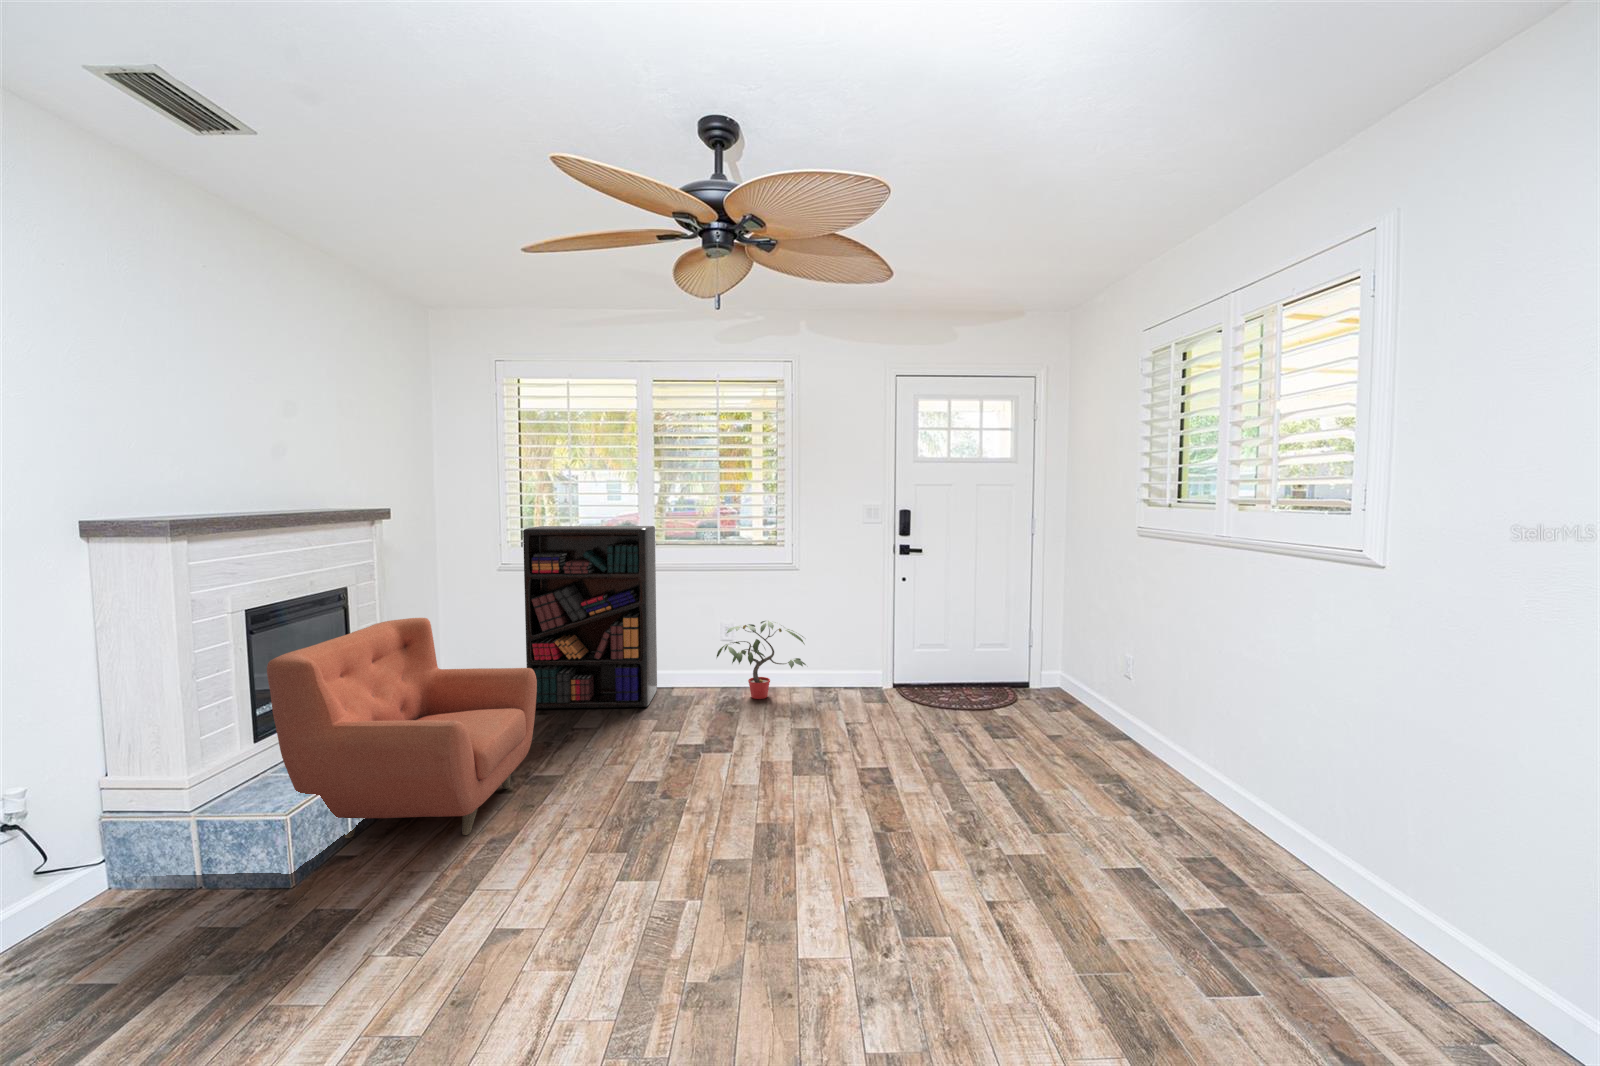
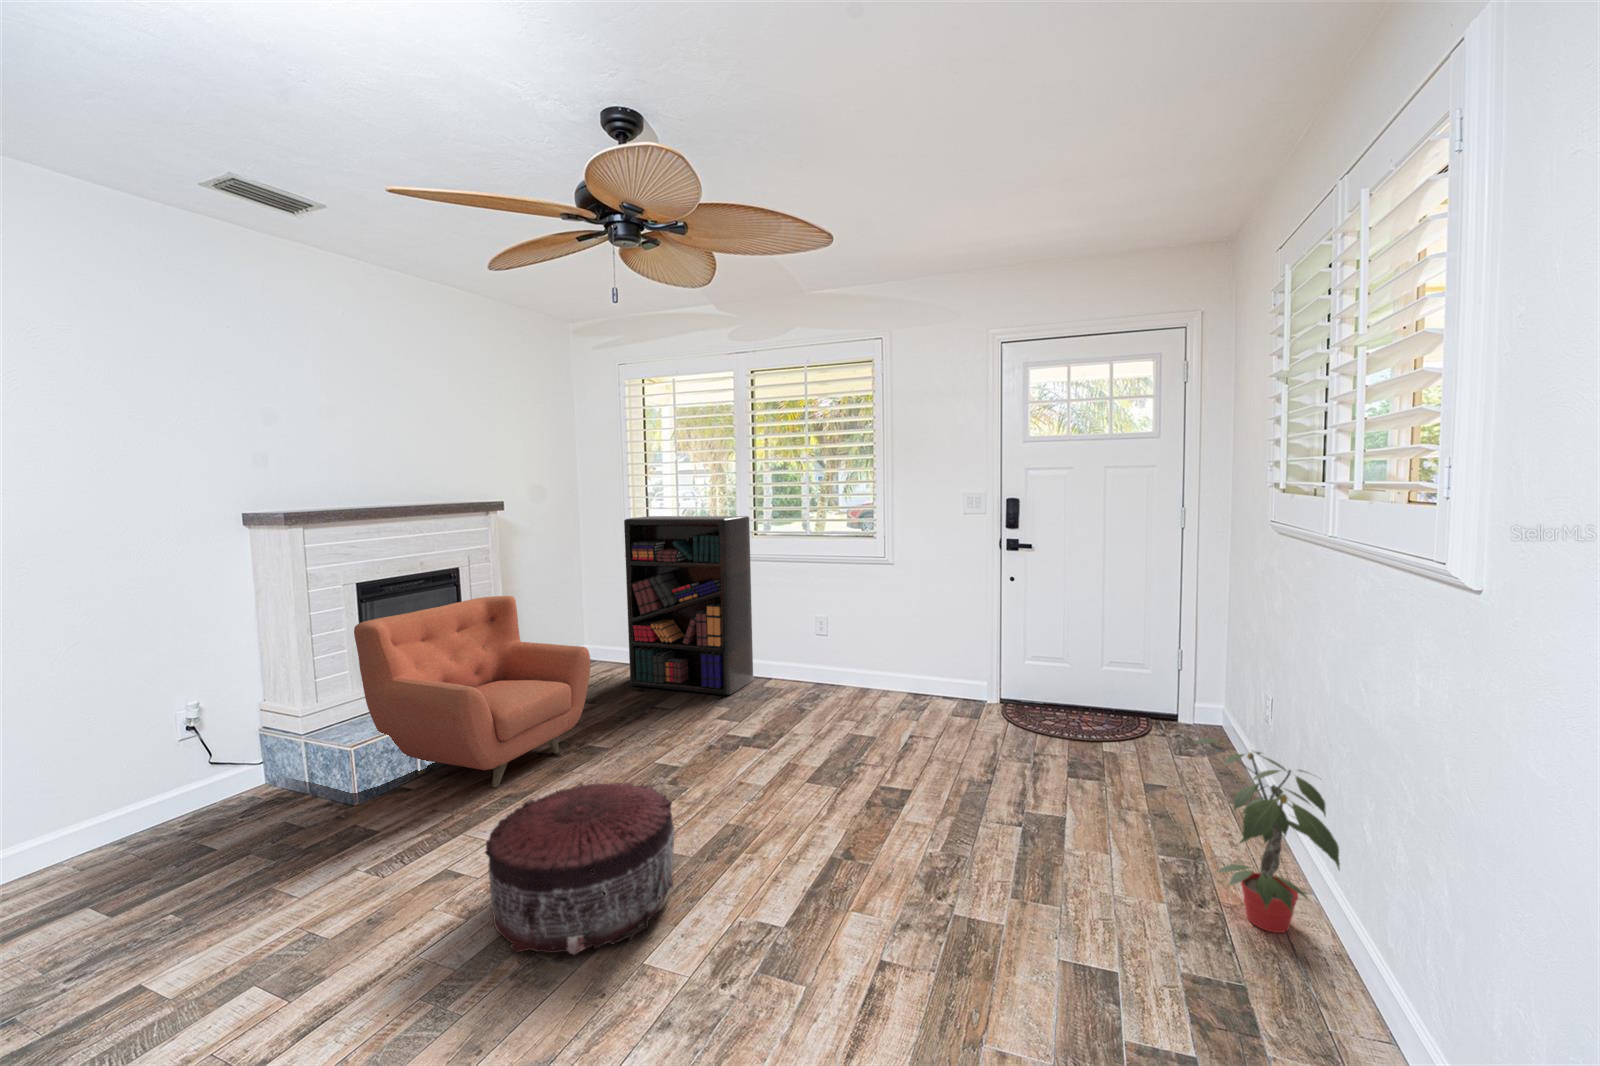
potted plant: present [717,621,806,699] -> present [1195,739,1340,933]
pouf: none [590,792,781,984] -> present [485,782,675,954]

